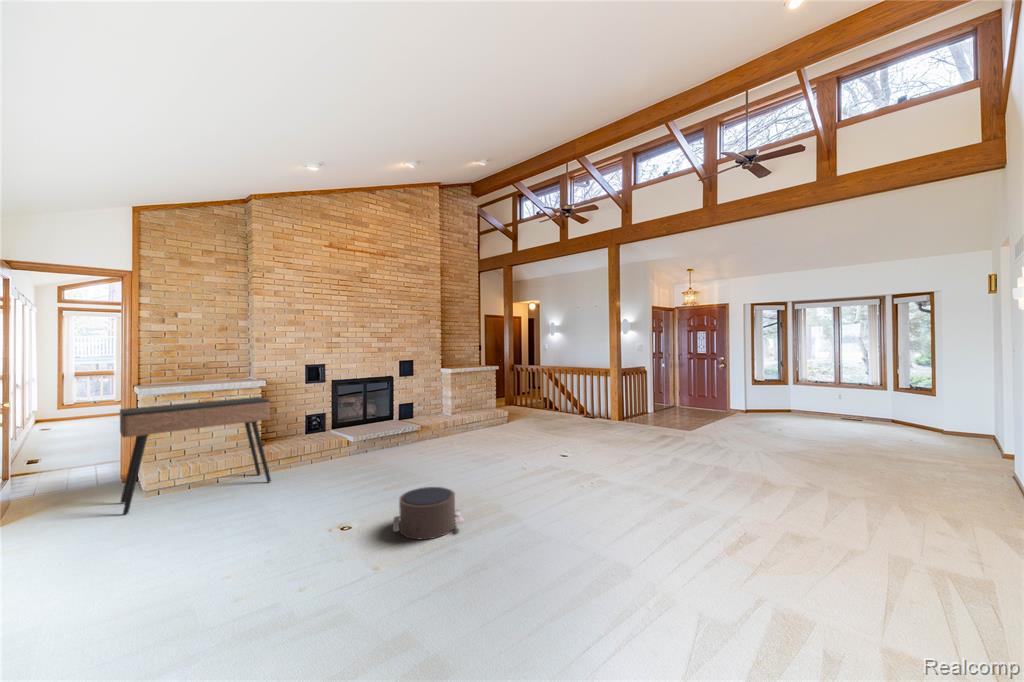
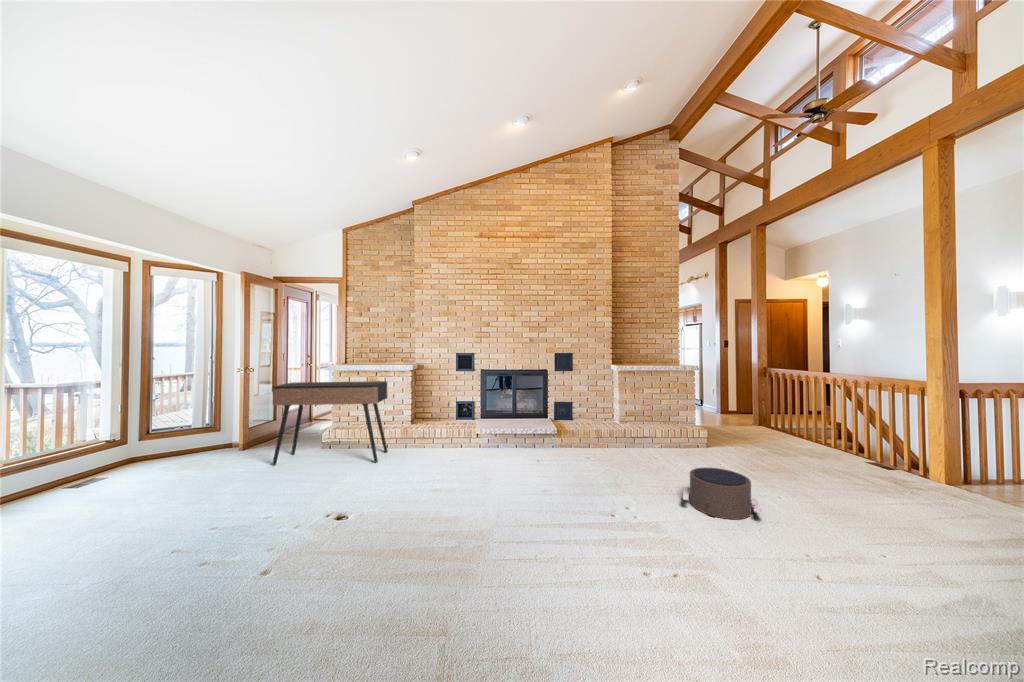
pouf: present [393,487,464,539] -> present [683,468,762,519]

